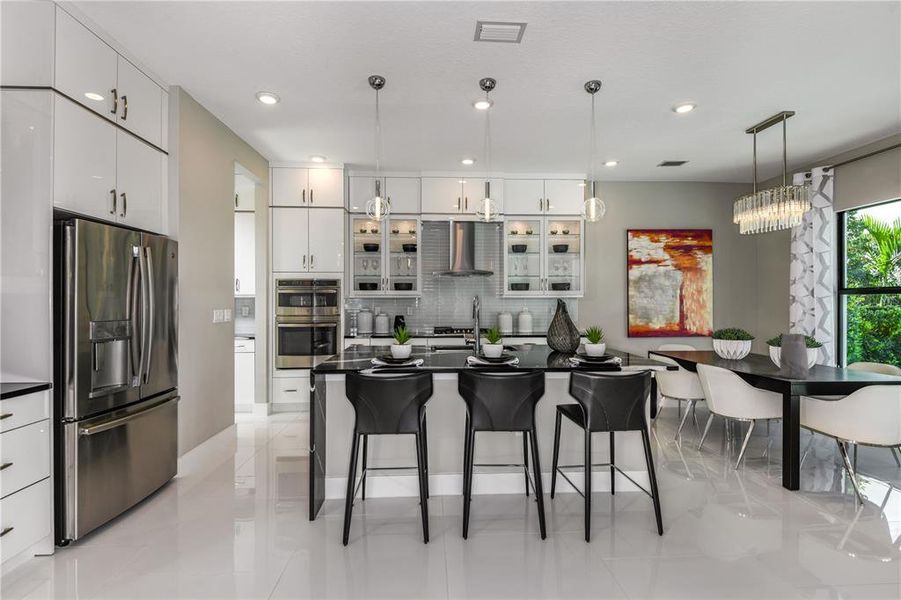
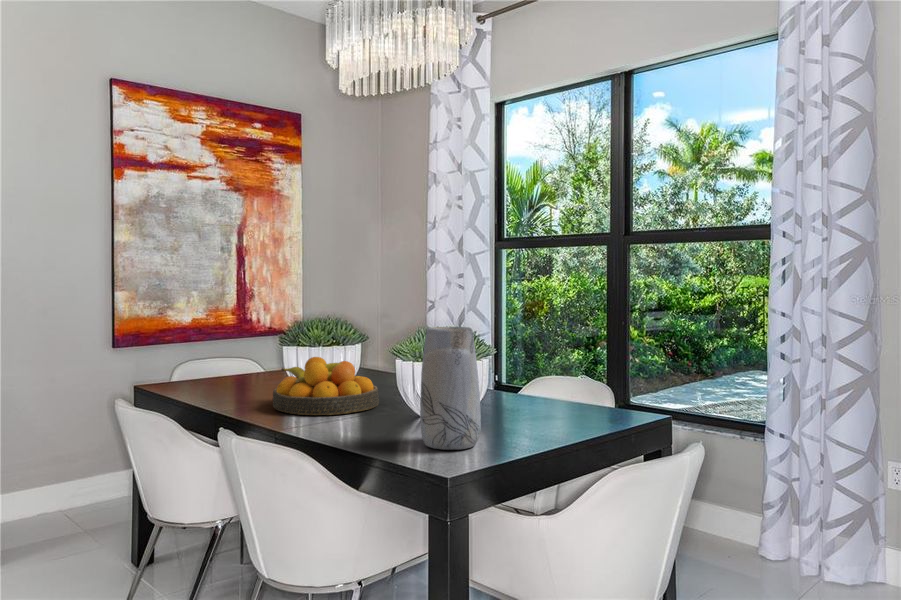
fruit bowl: none [711,344,761,366] -> present [273,357,379,415]

